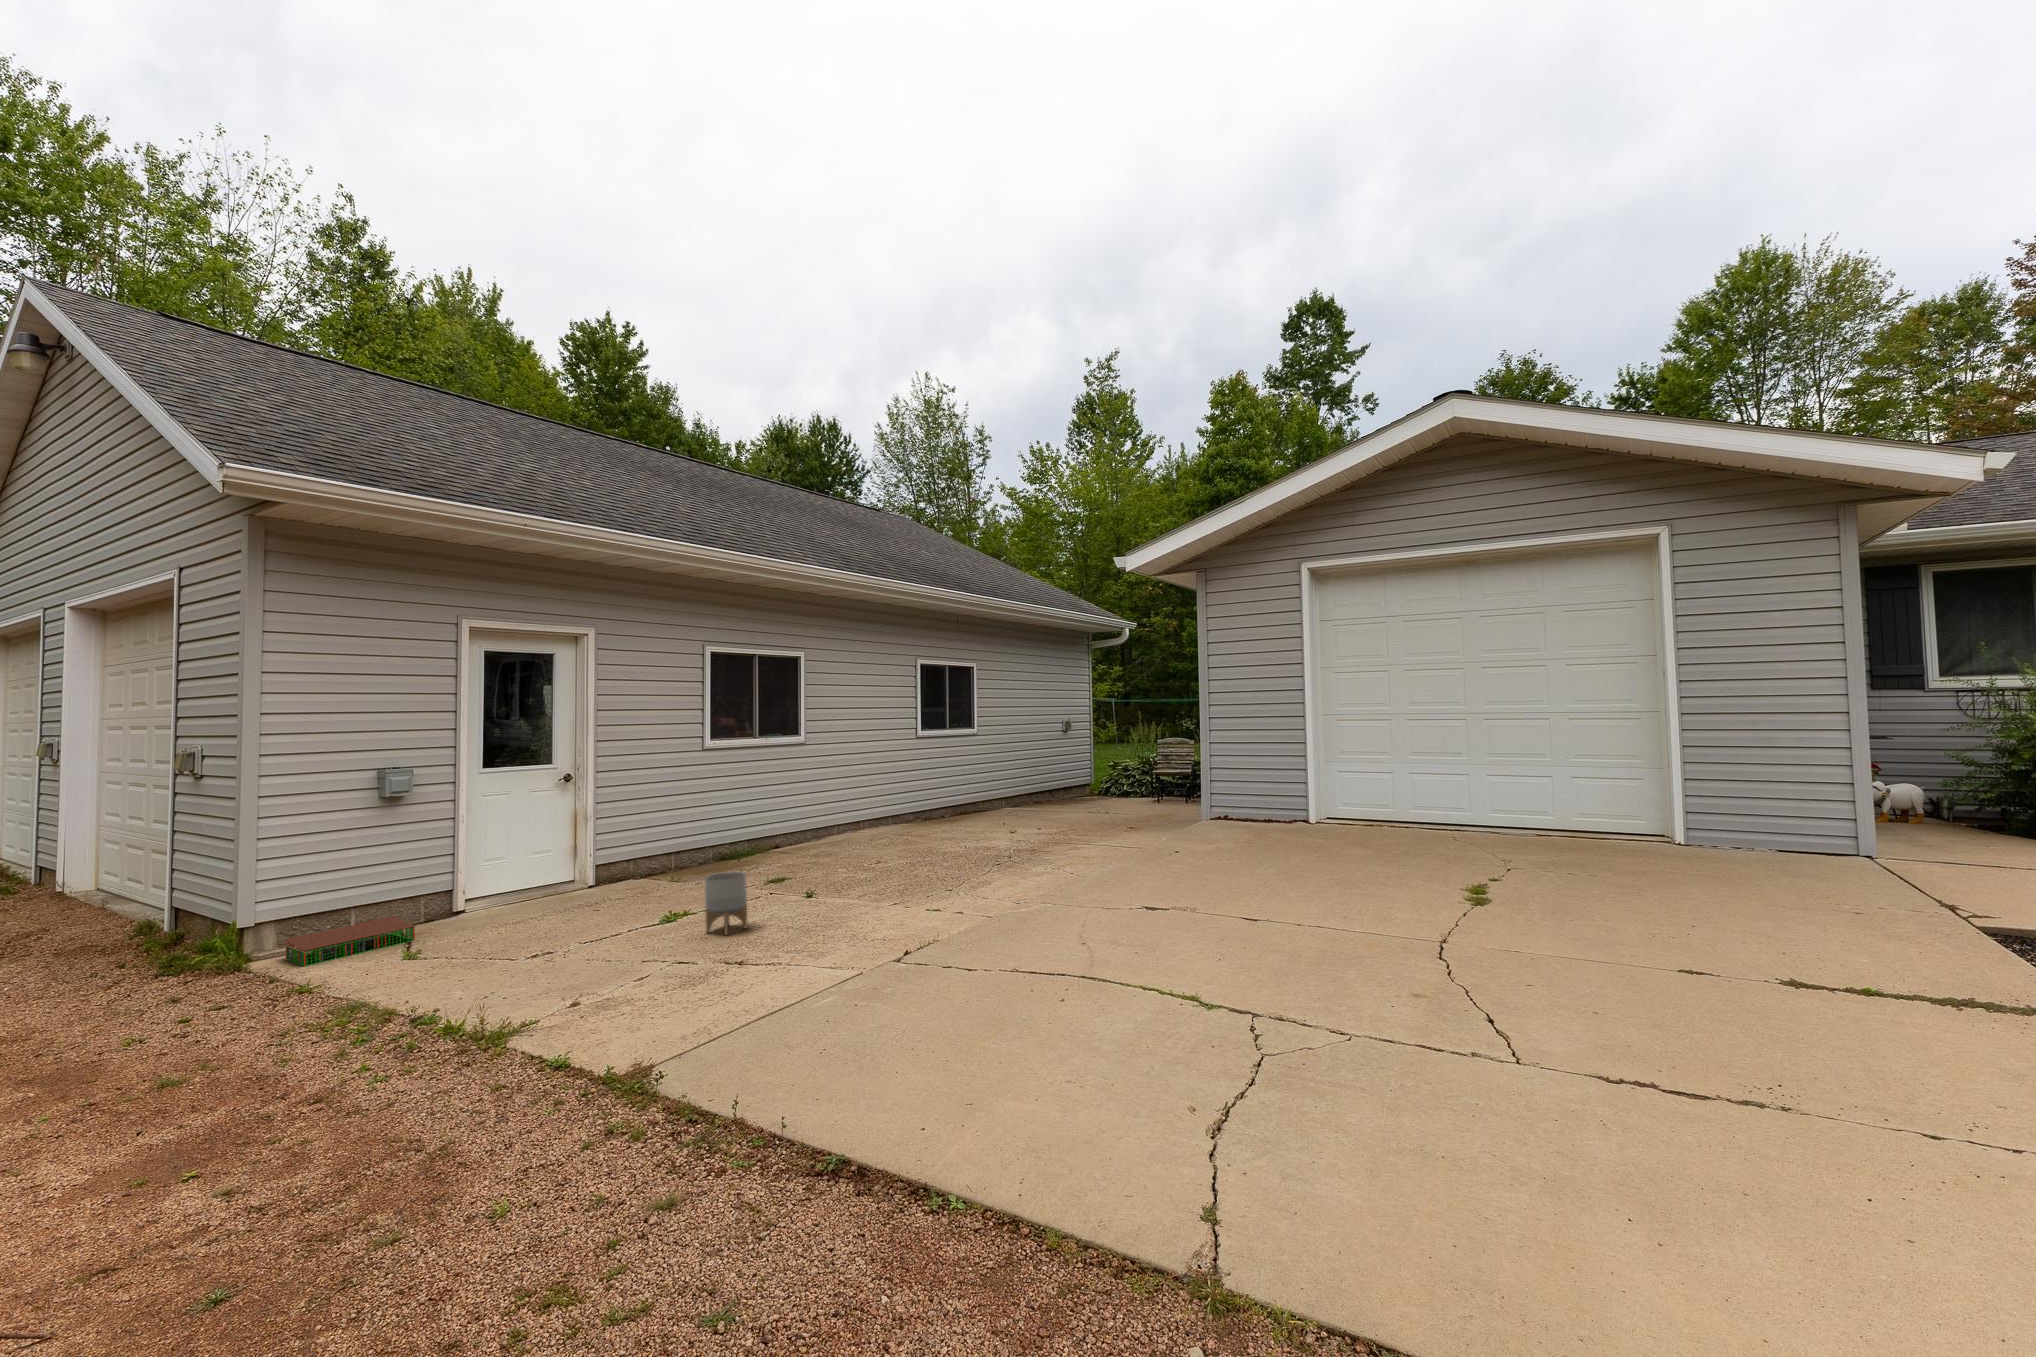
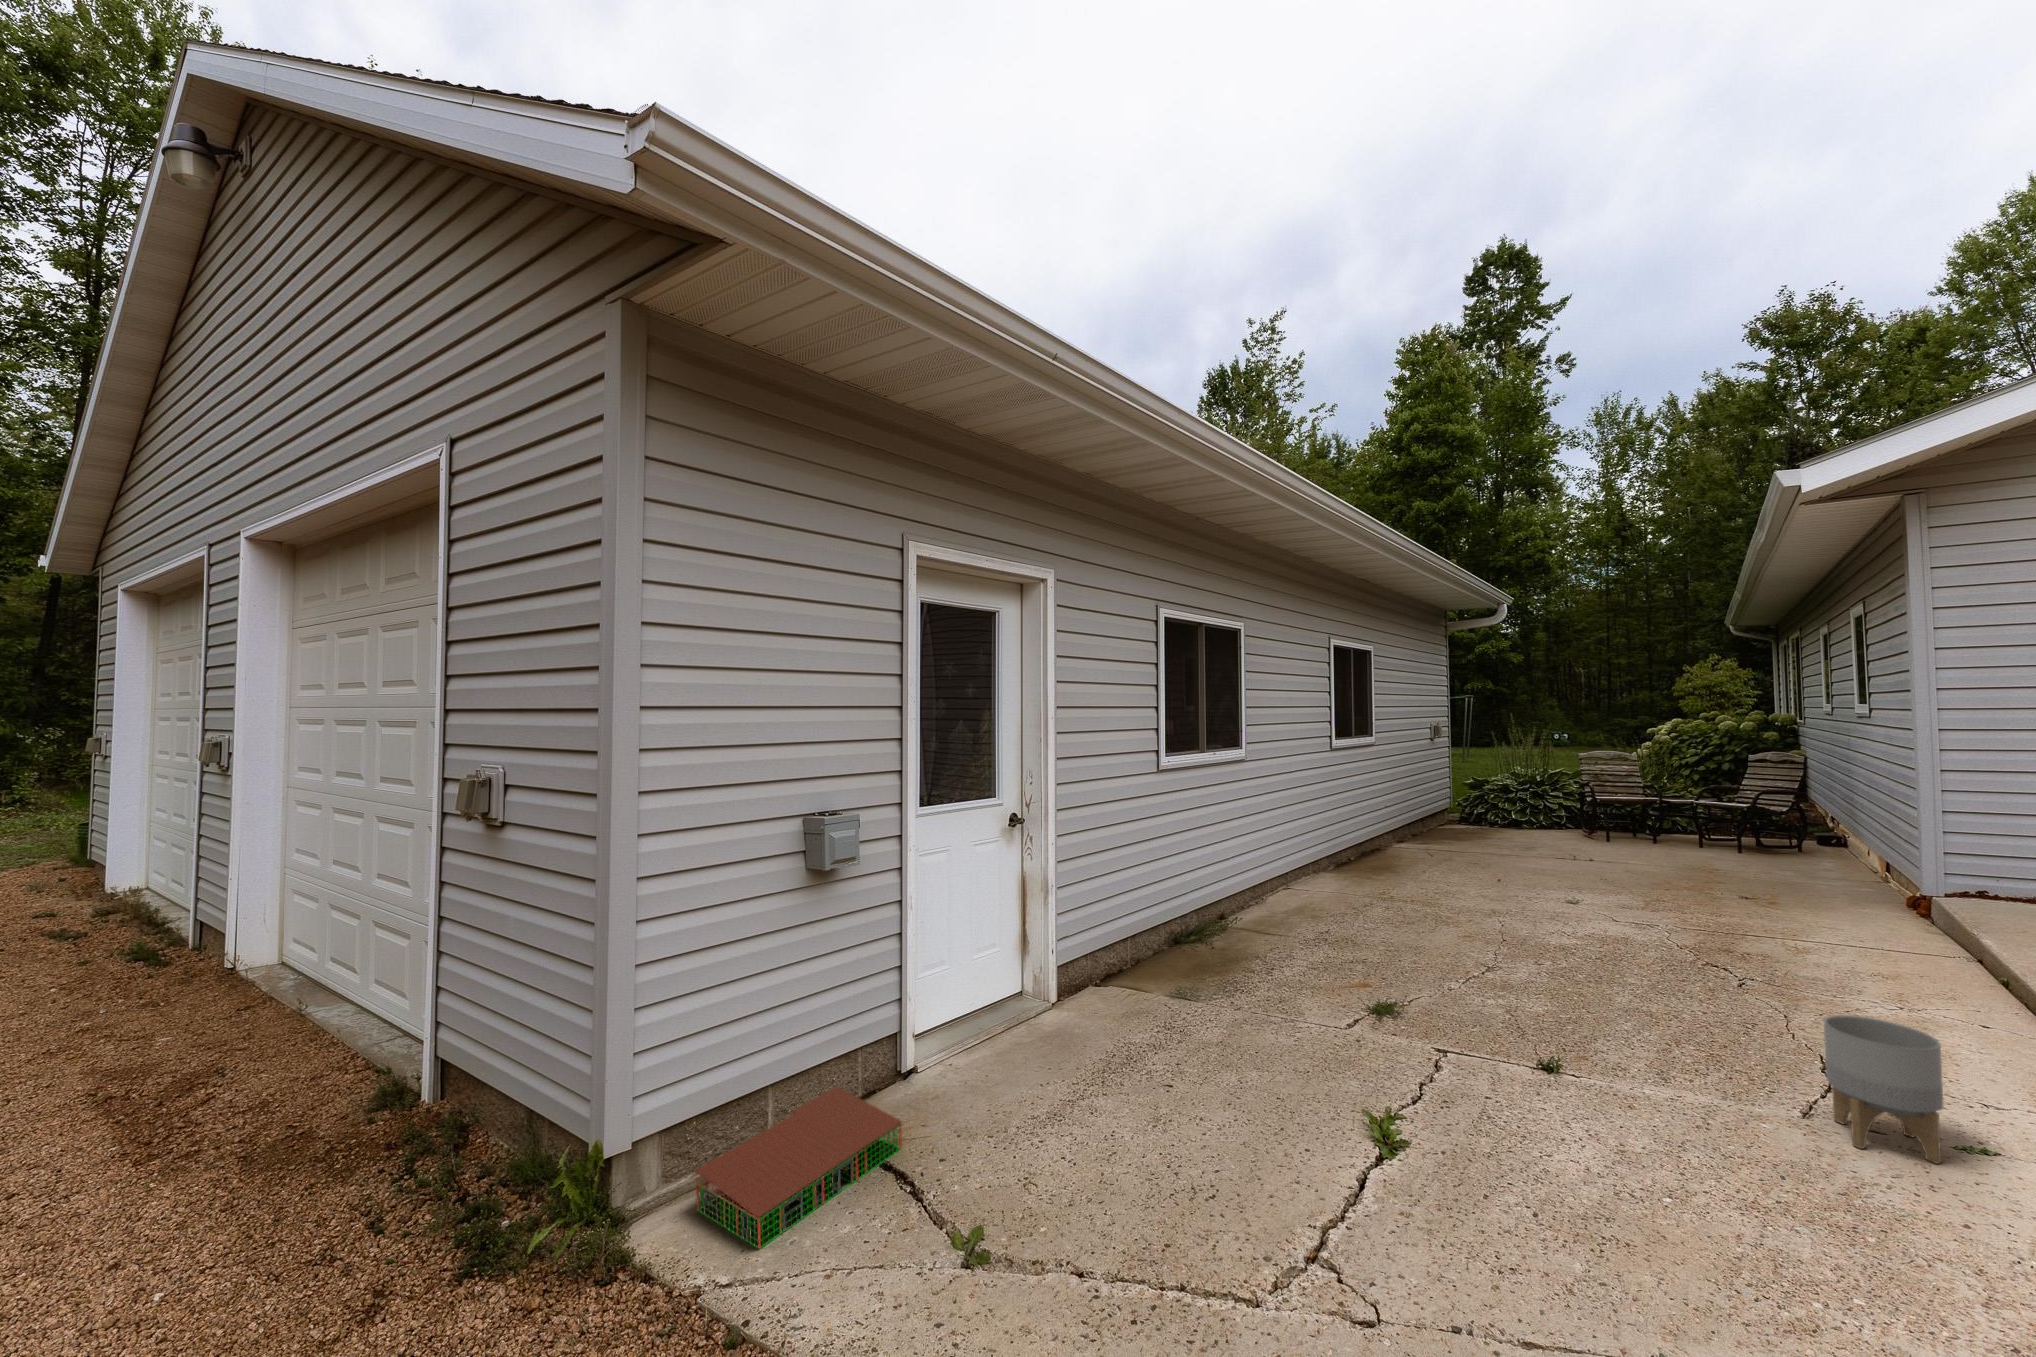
planter: present [705,872,748,935] -> present [1824,1015,1944,1164]

